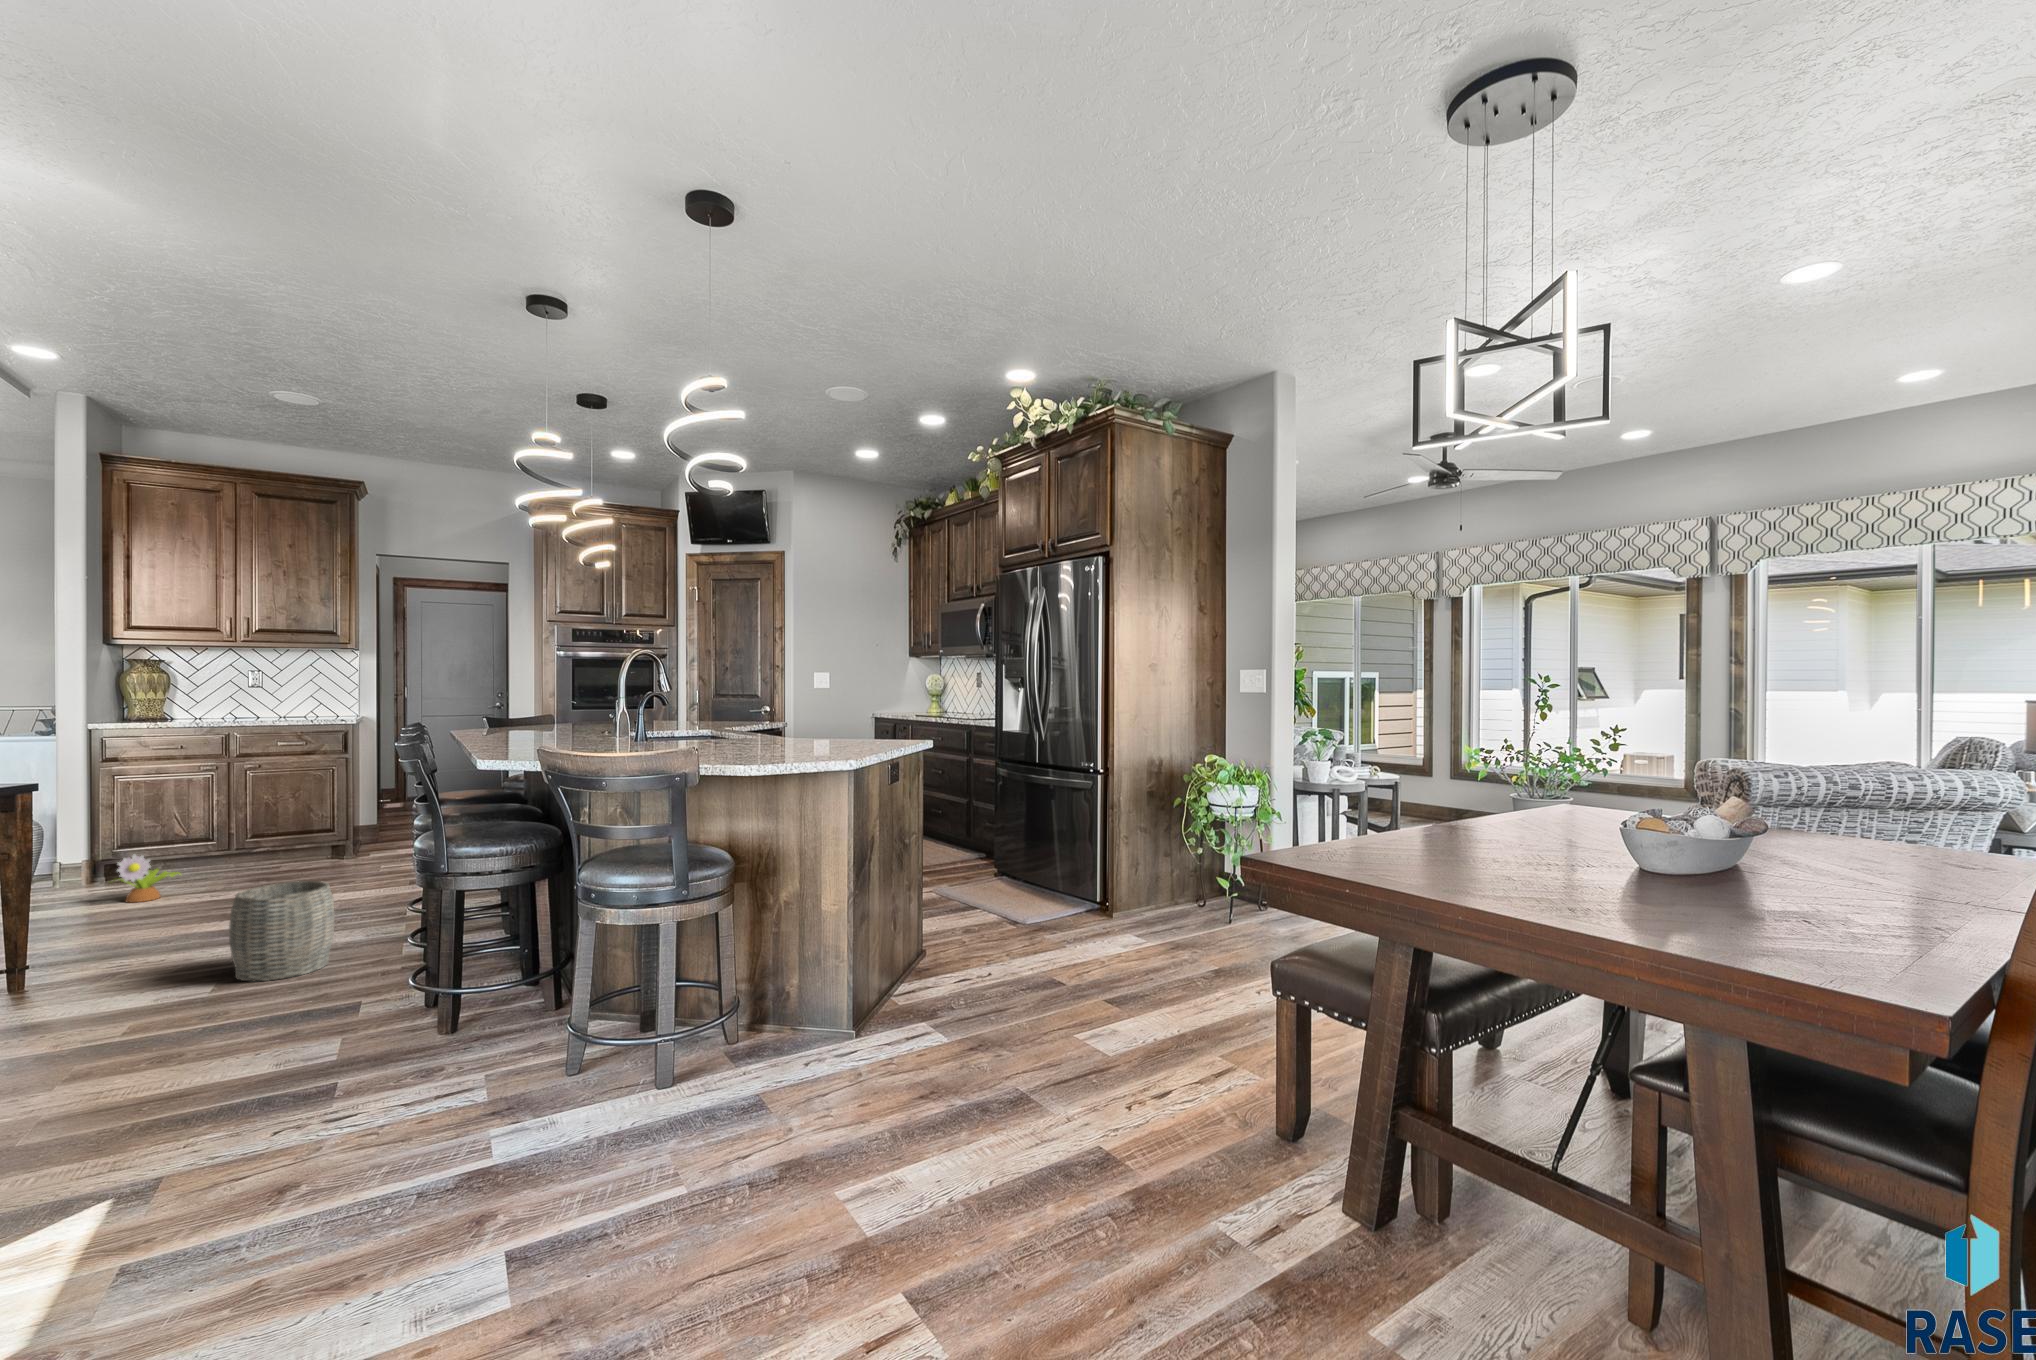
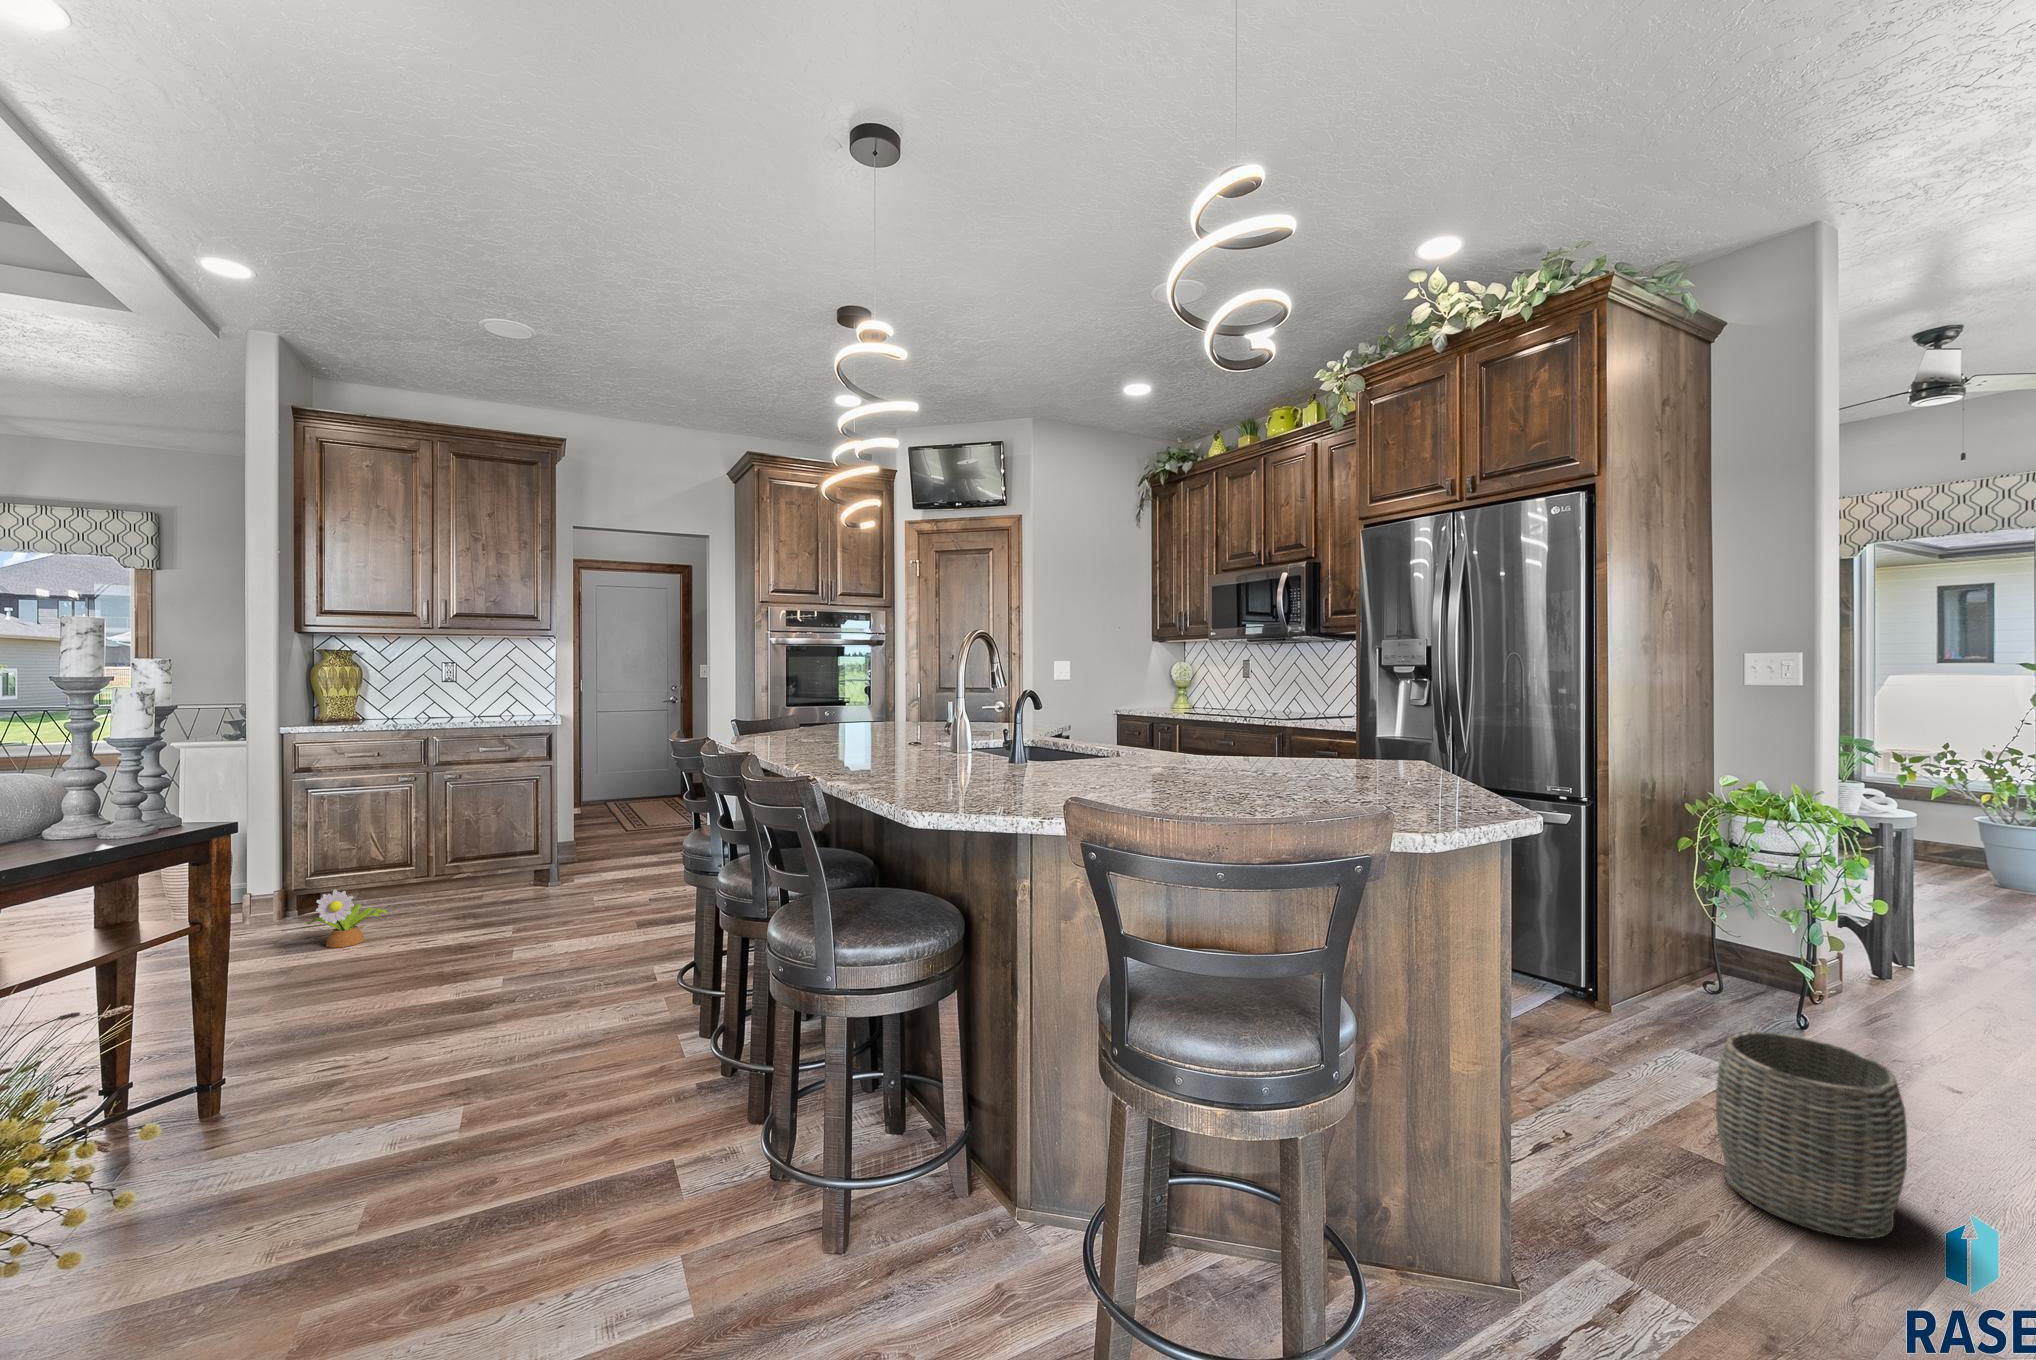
woven basket: present [229,881,335,981] -> present [1716,1032,1907,1239]

